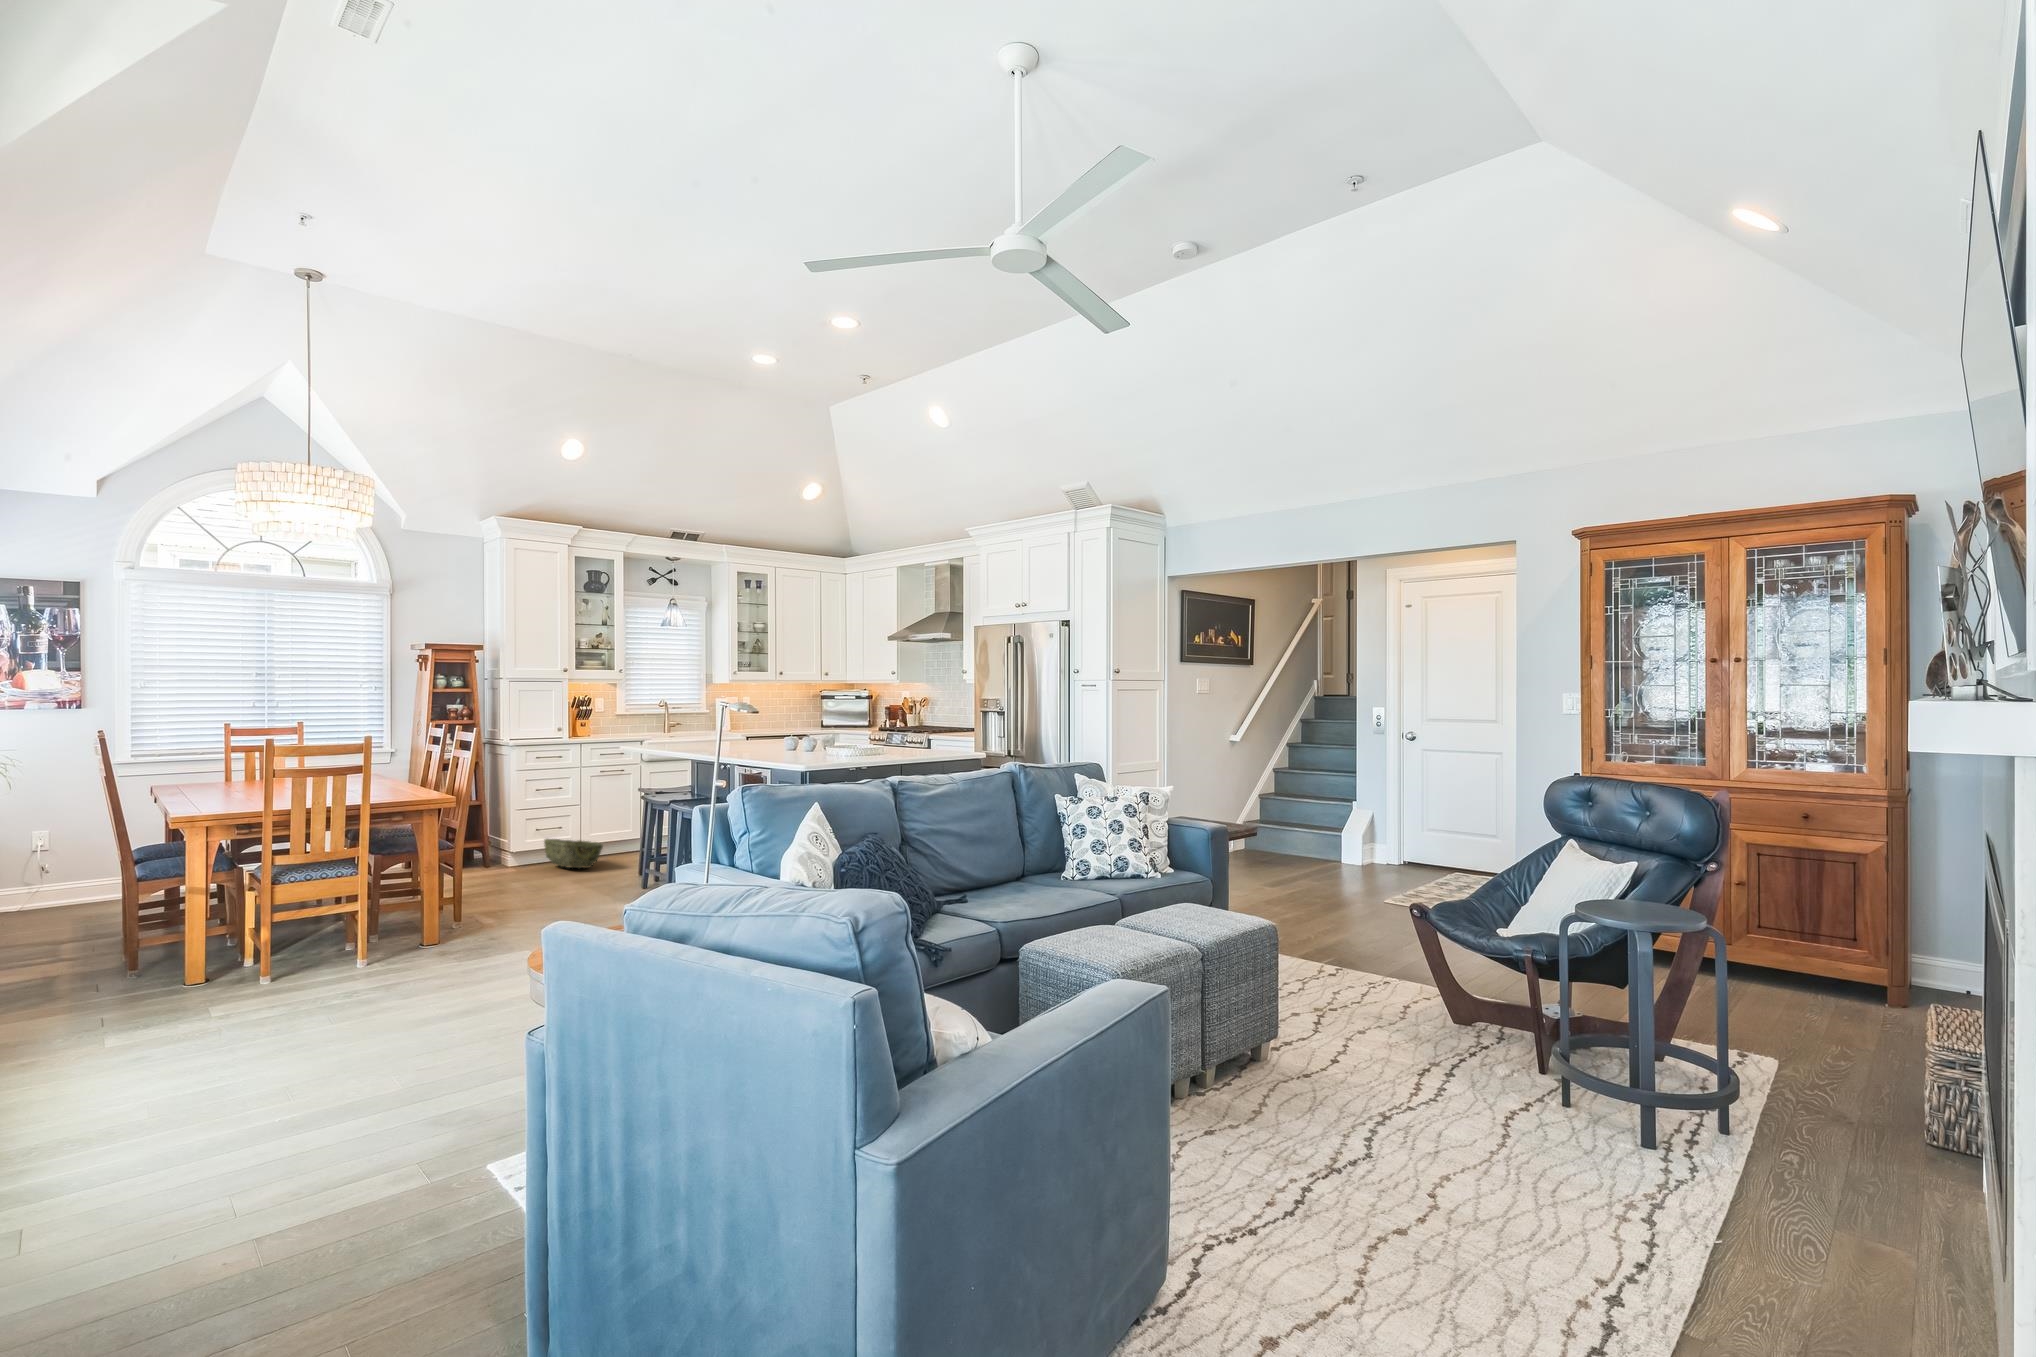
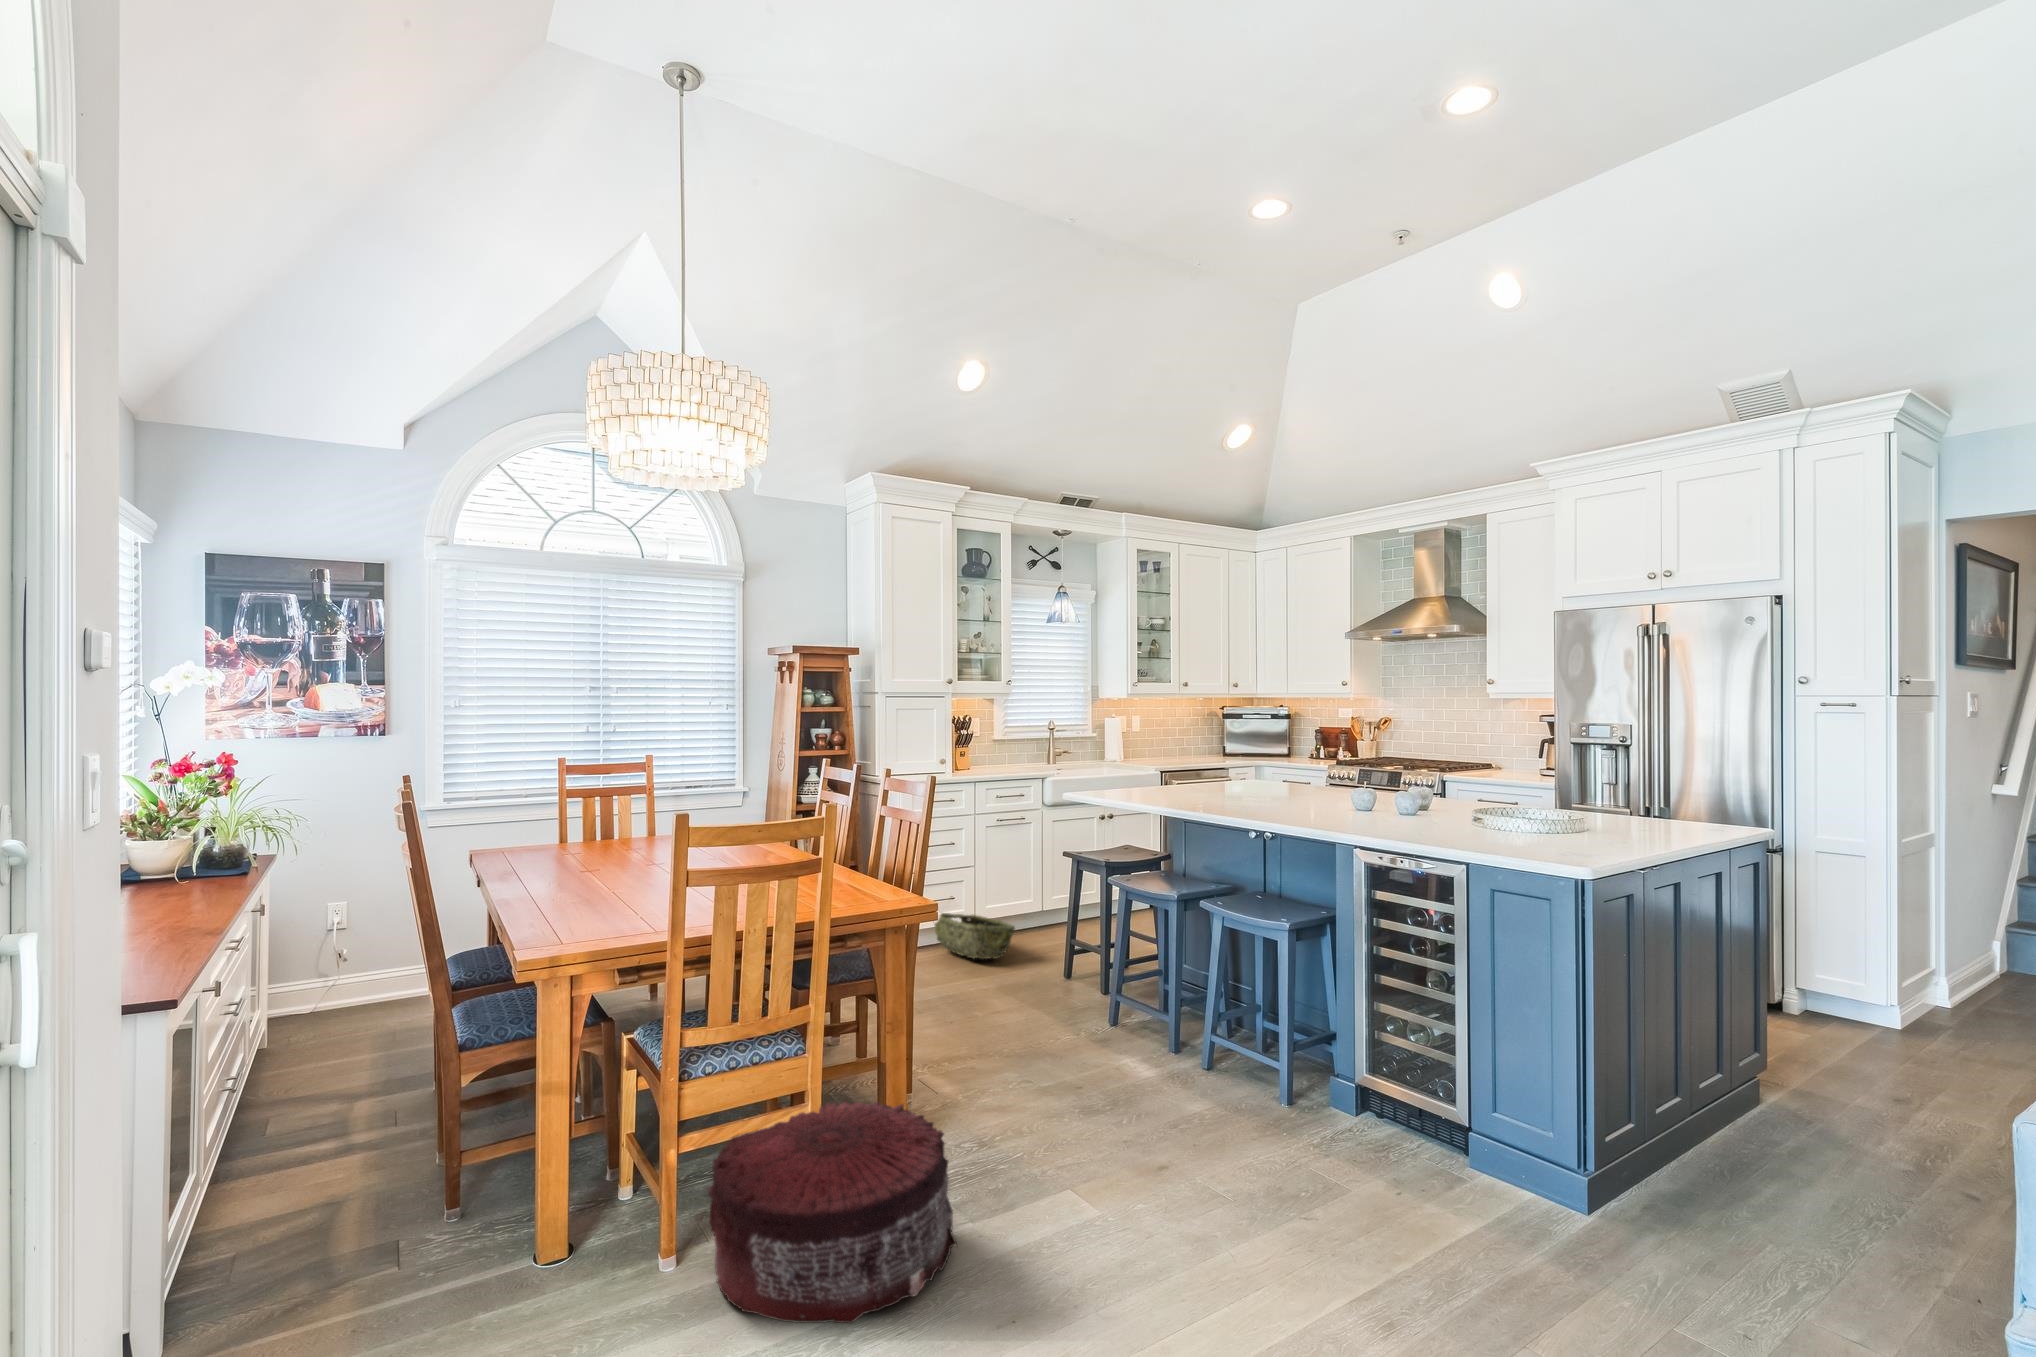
pouf: none [274,905,434,1001] -> present [708,1102,957,1323]

